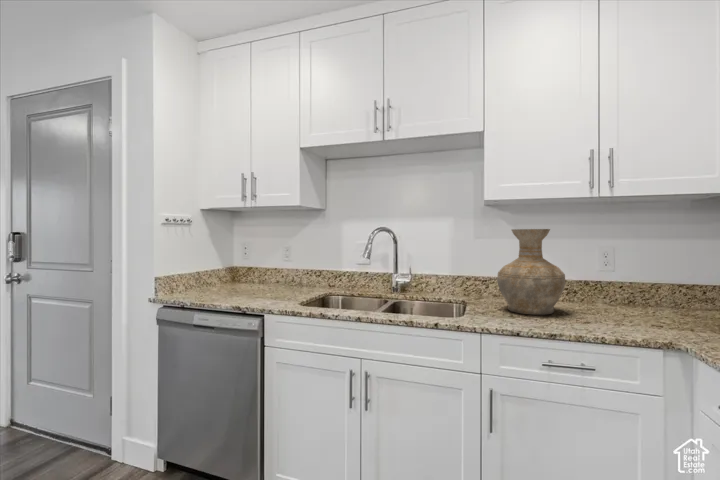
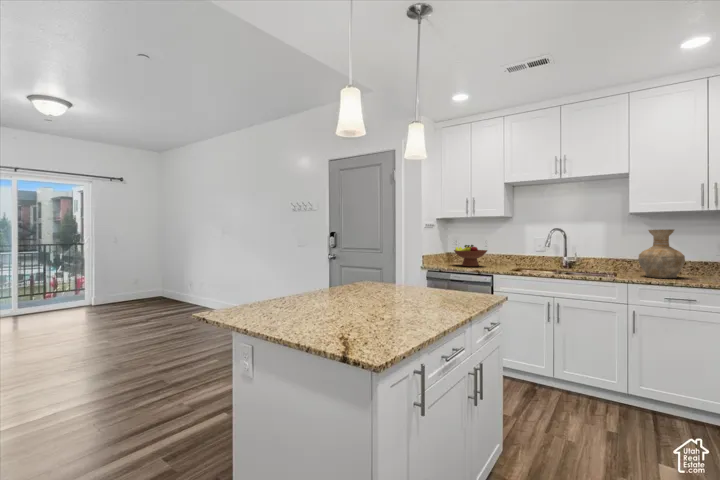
fruit bowl: none [216,255,276,294] -> present [454,245,487,267]

